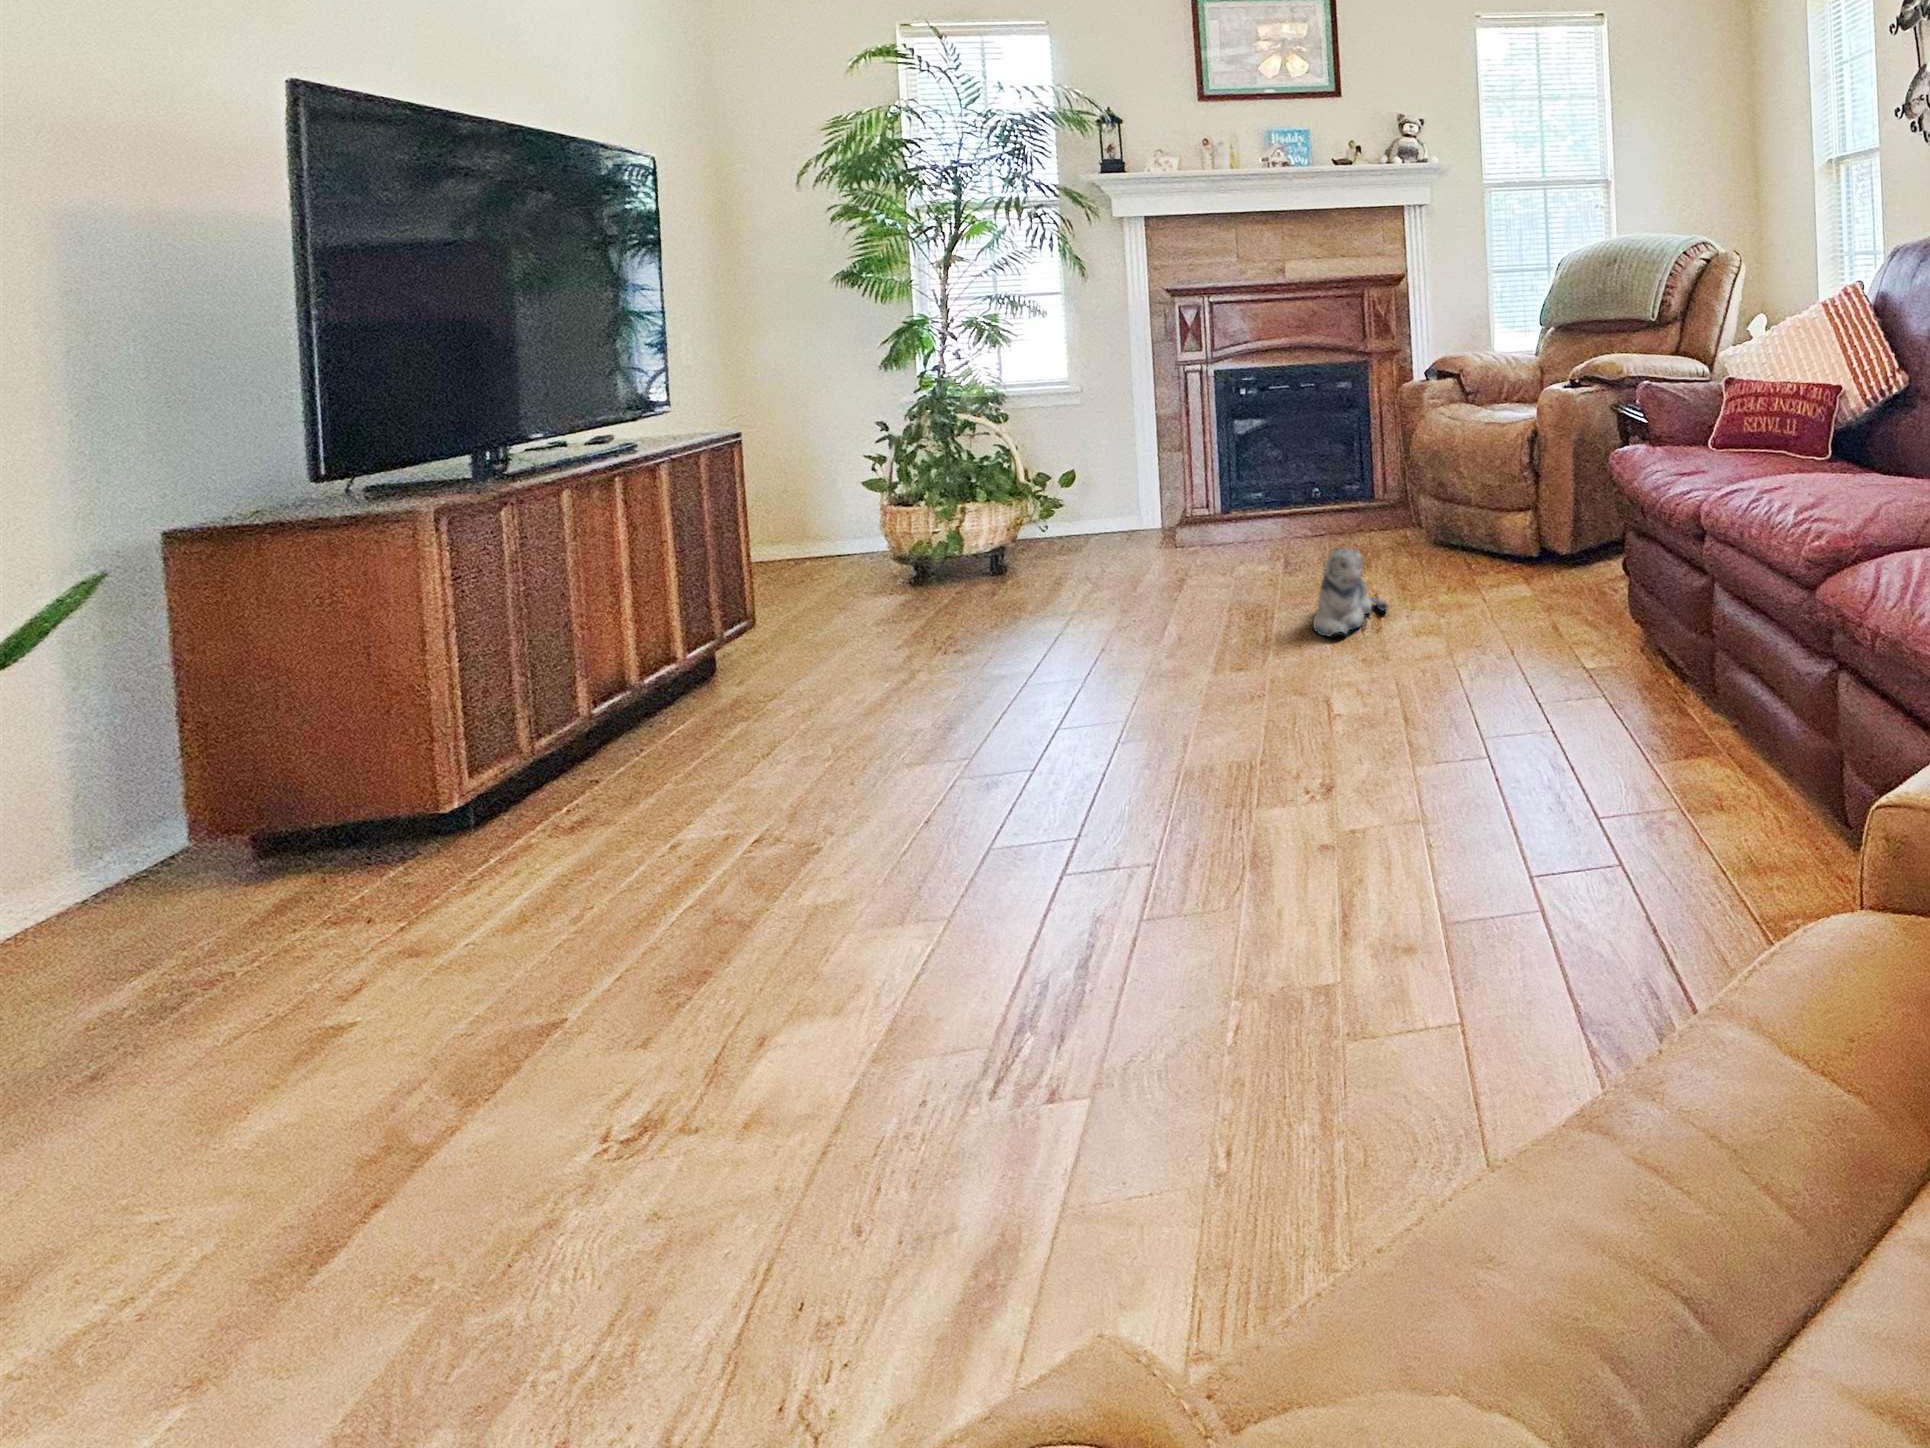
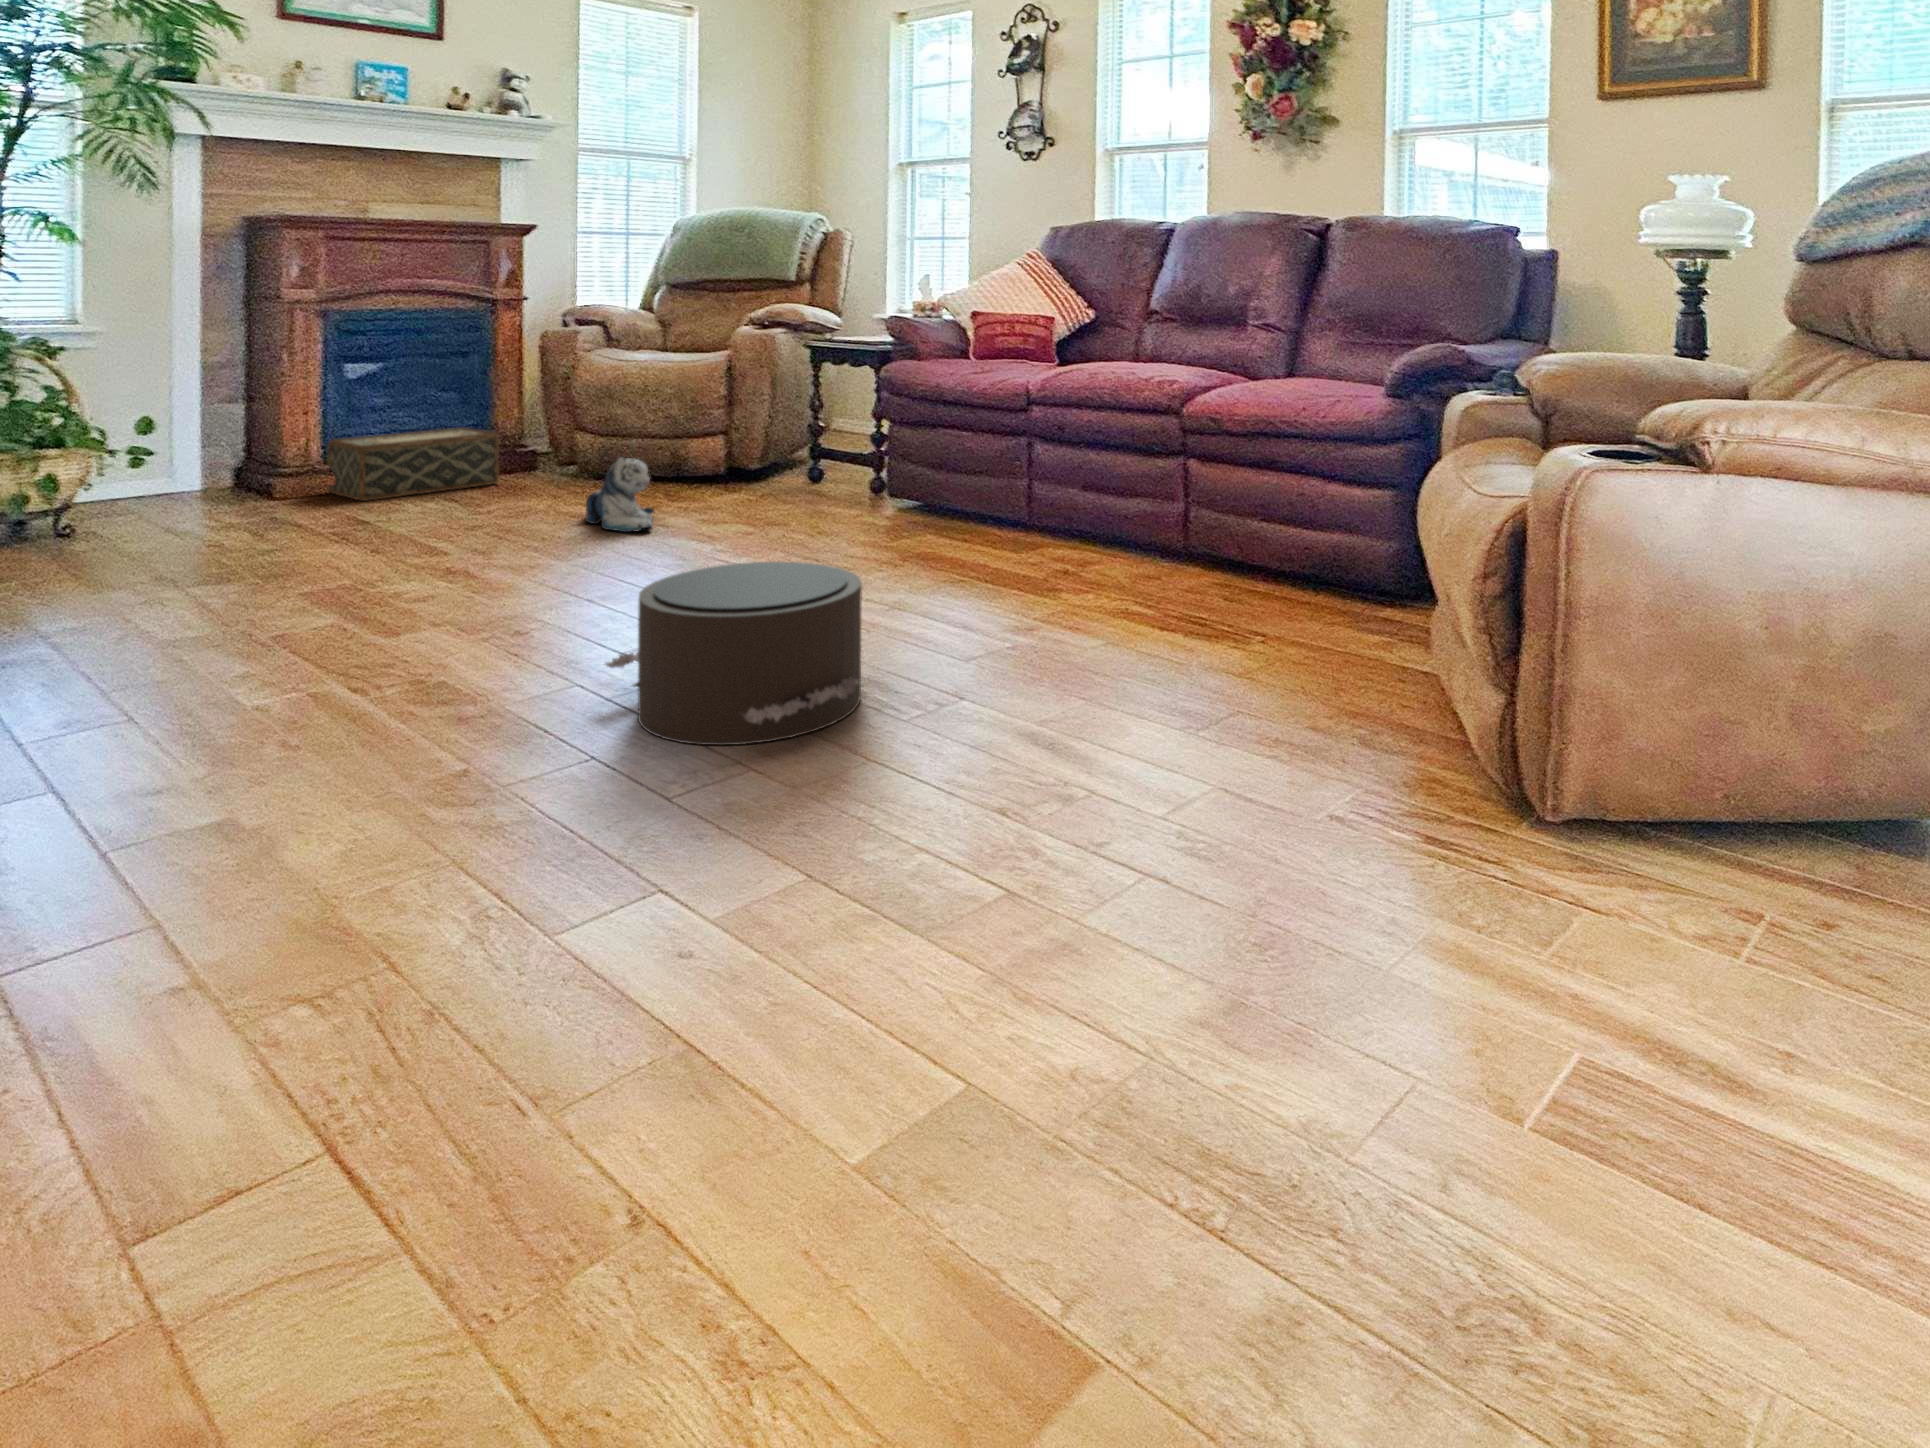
woven basket: none [1220,483,1357,557] -> present [327,427,499,501]
pouf: none [638,782,1020,1094] -> present [605,562,863,745]

